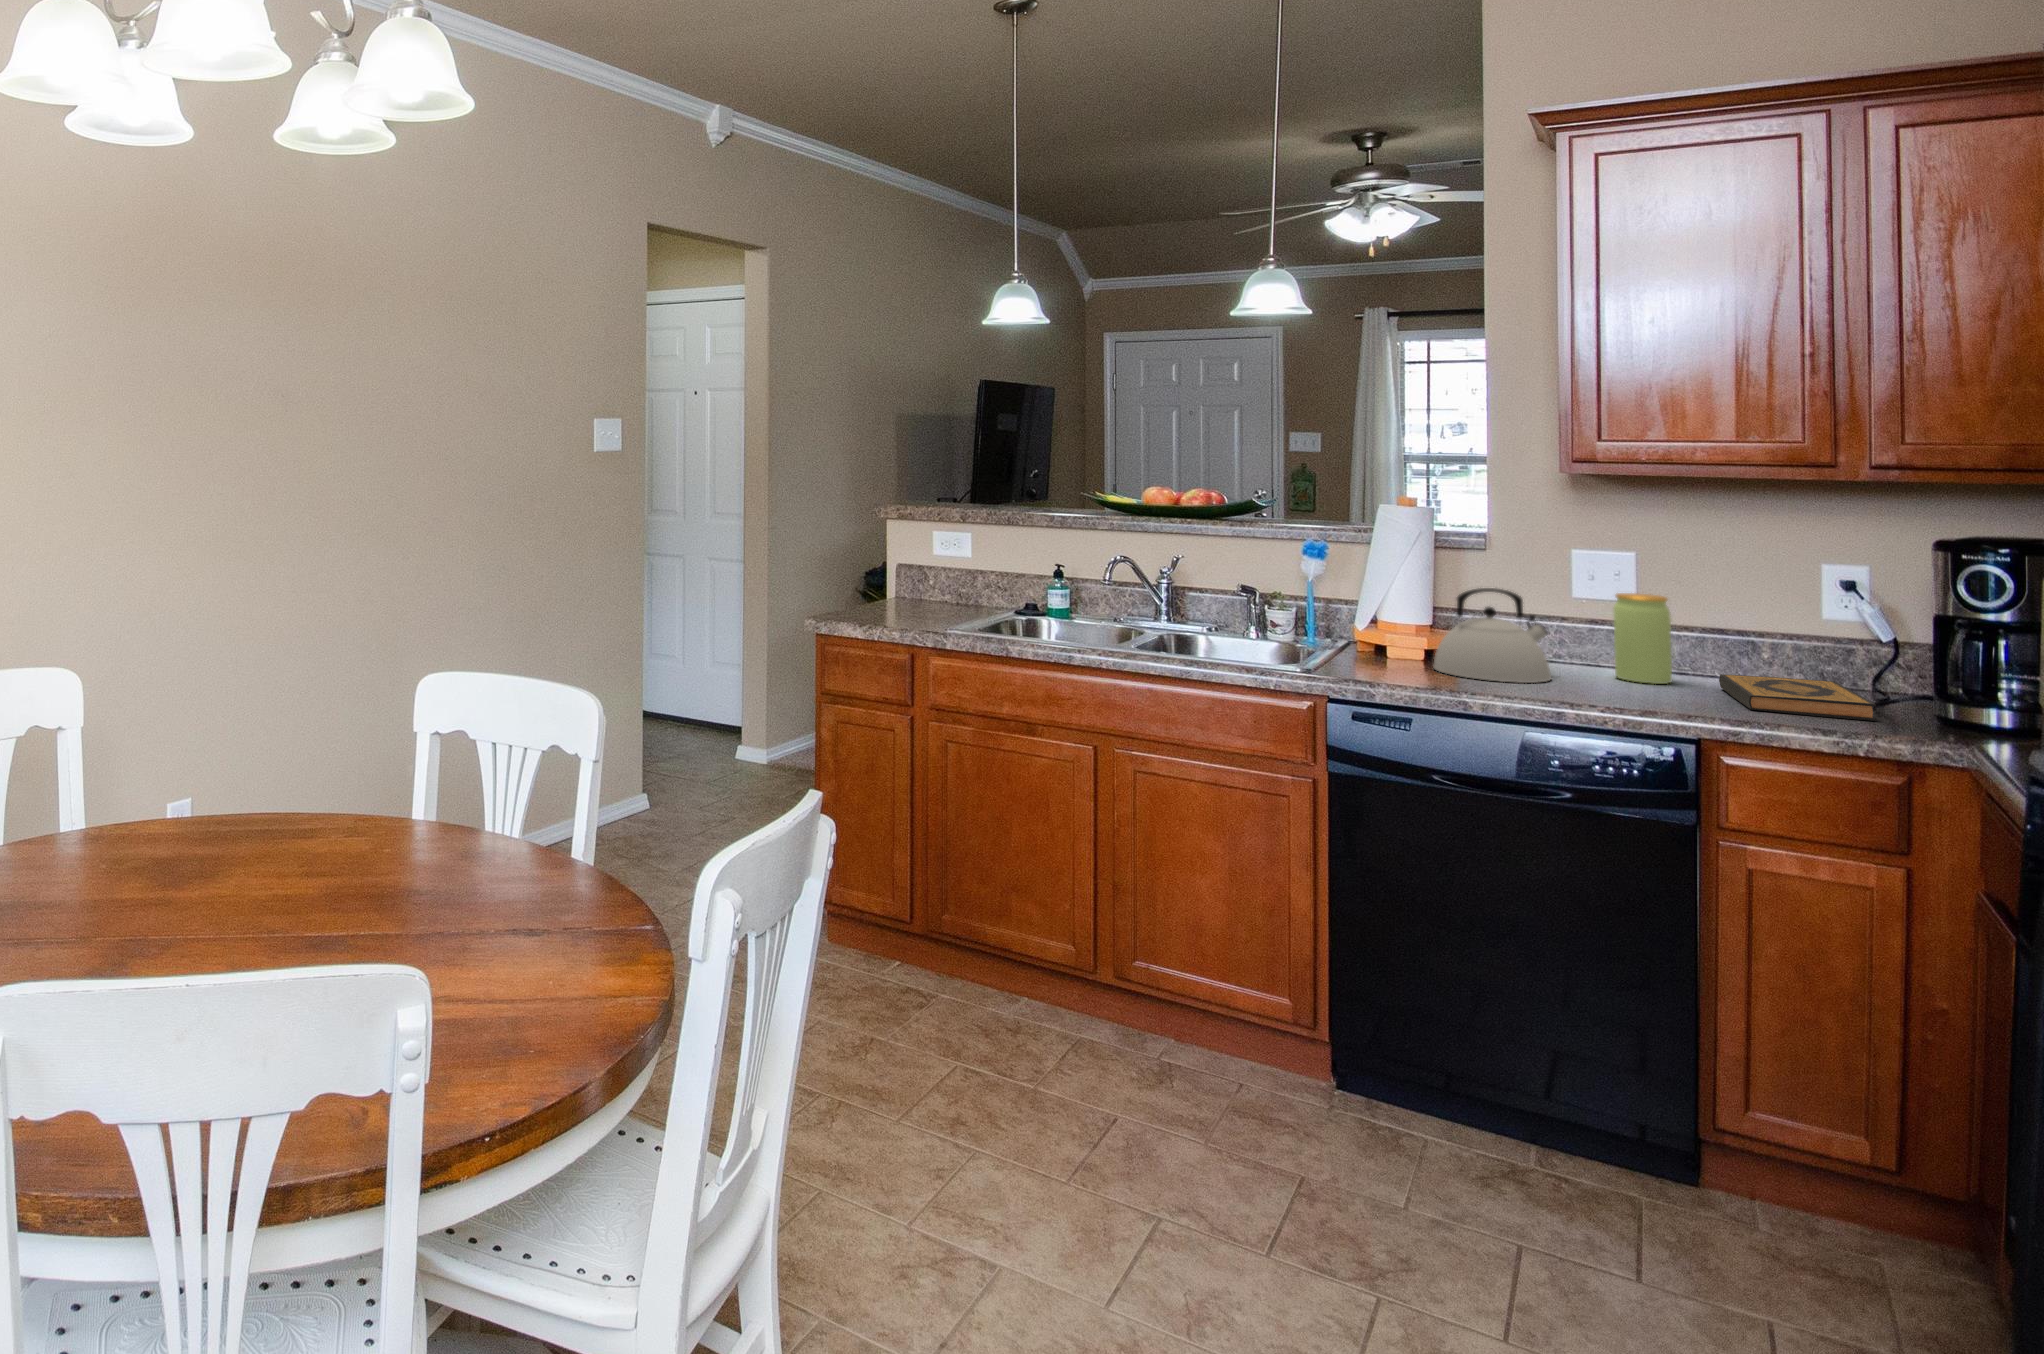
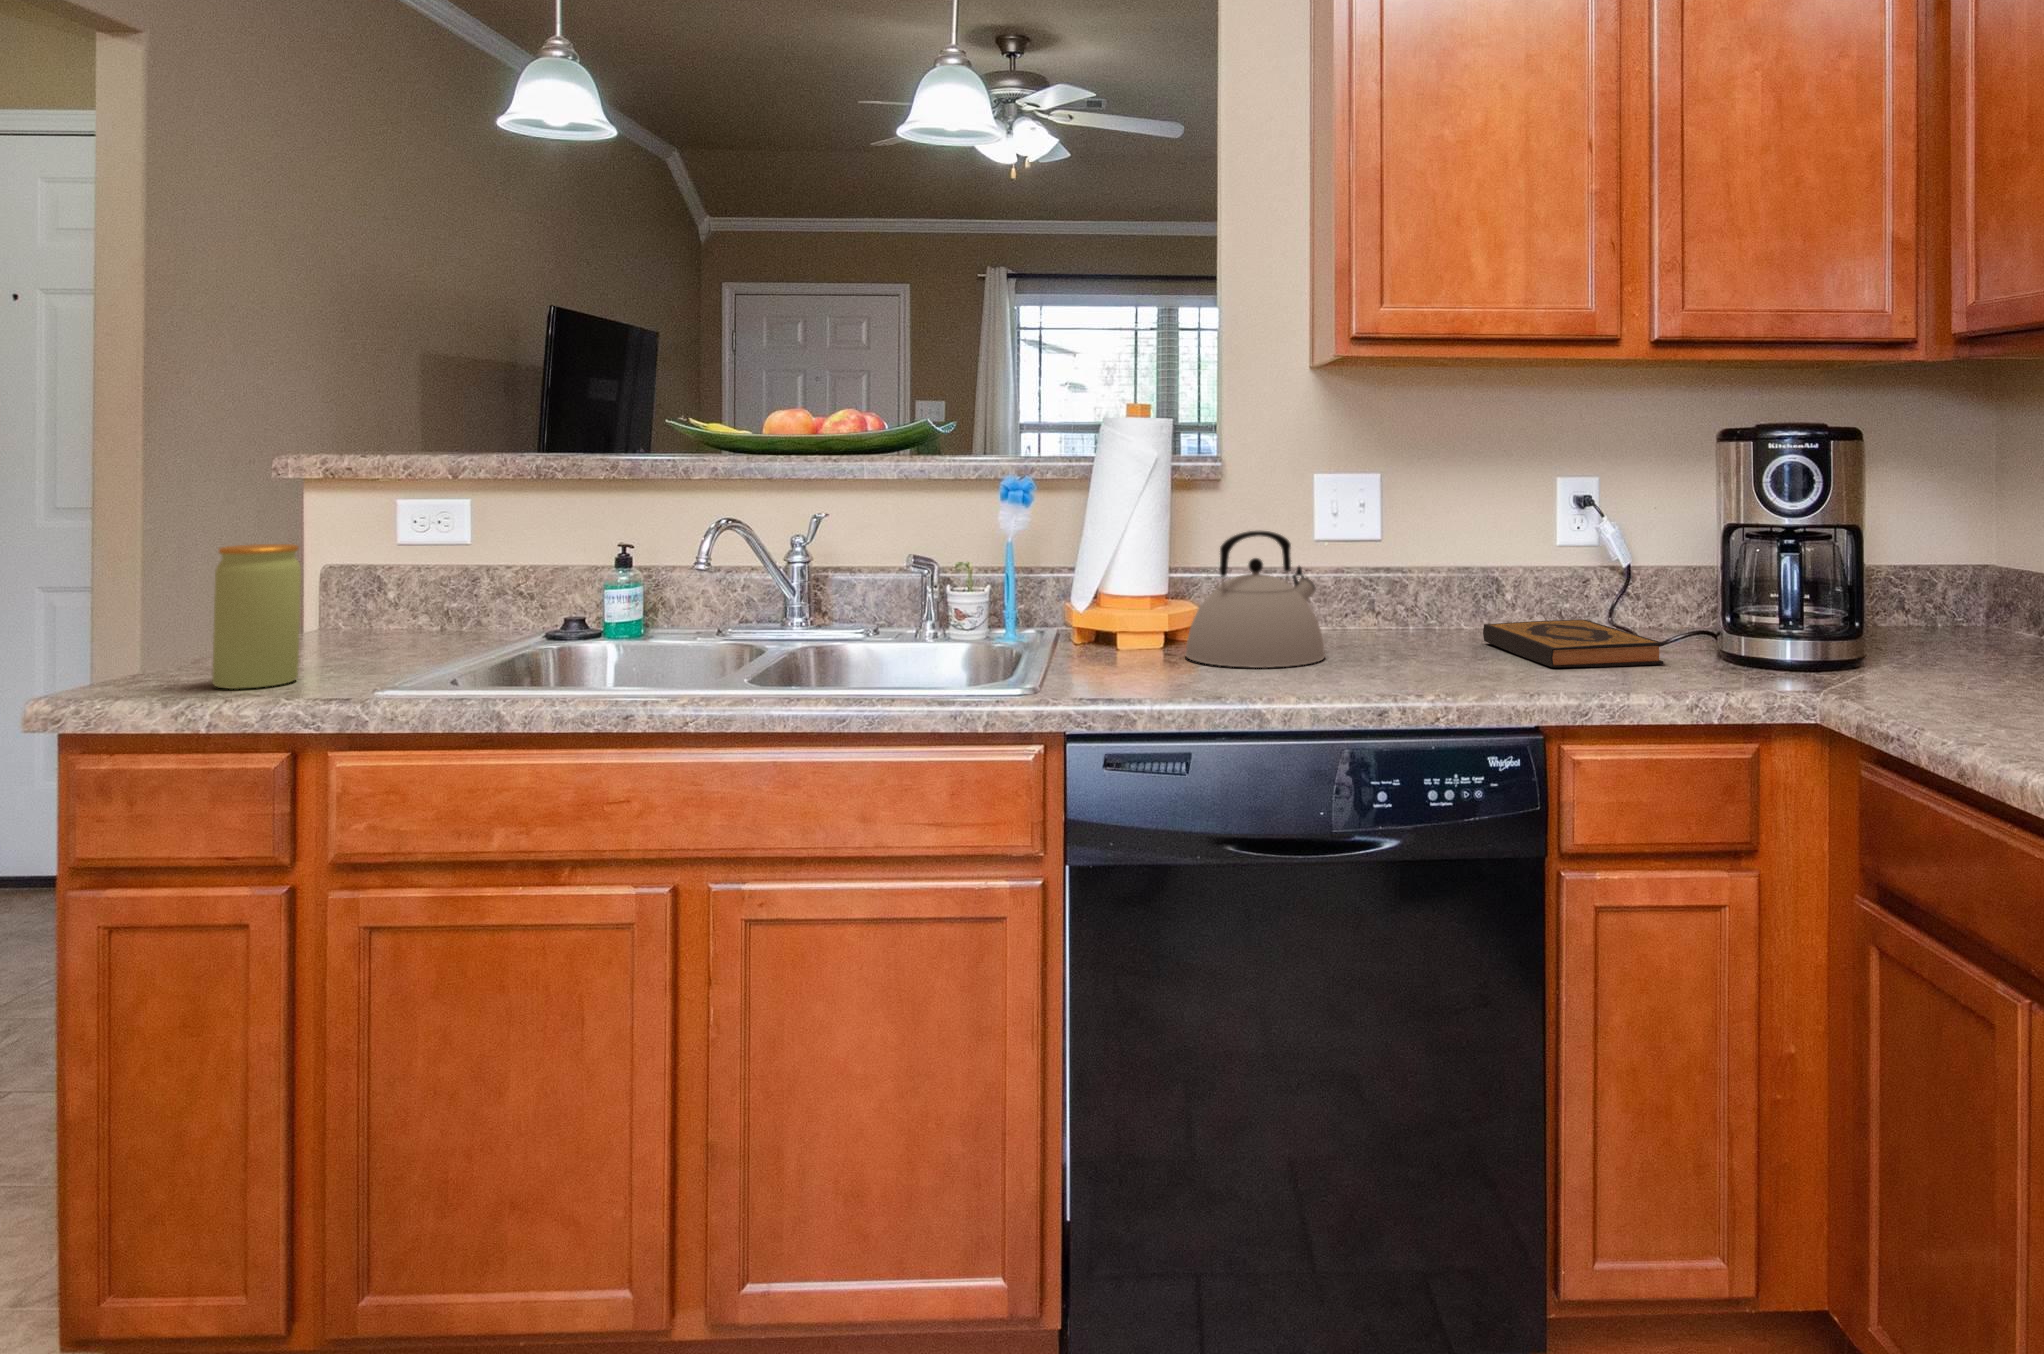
jar: present [1613,593,1672,684] -> present [212,544,301,689]

